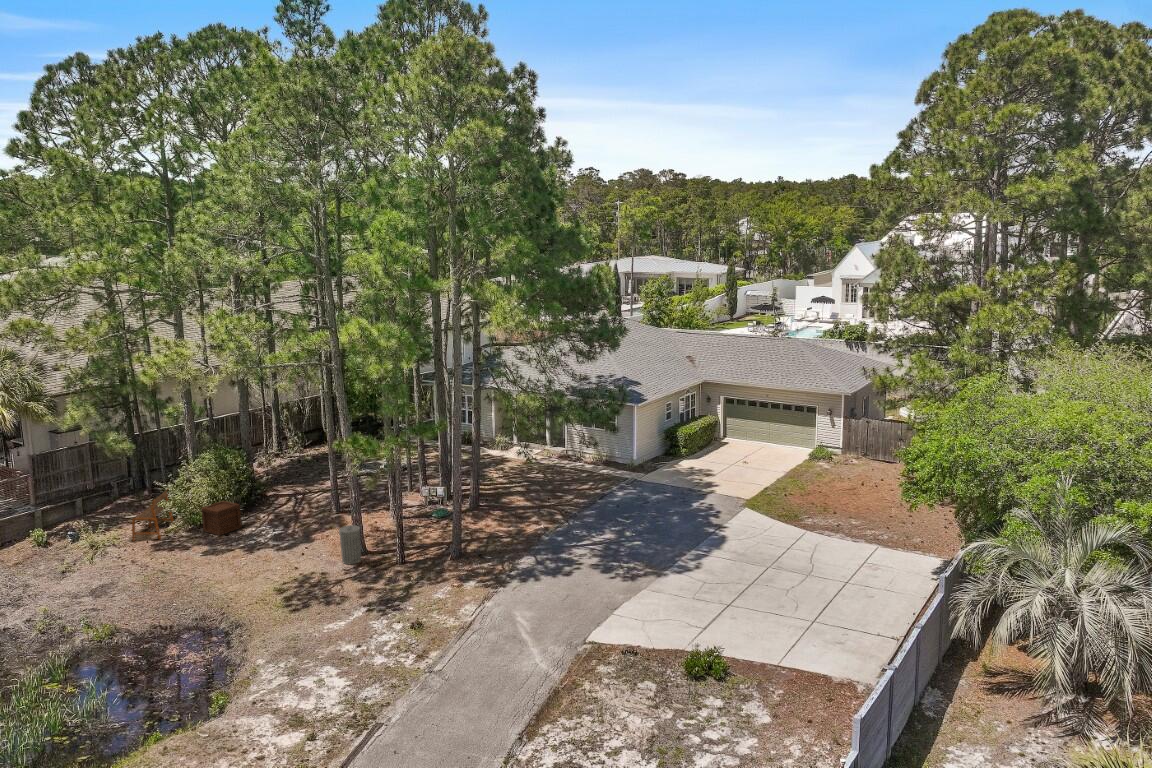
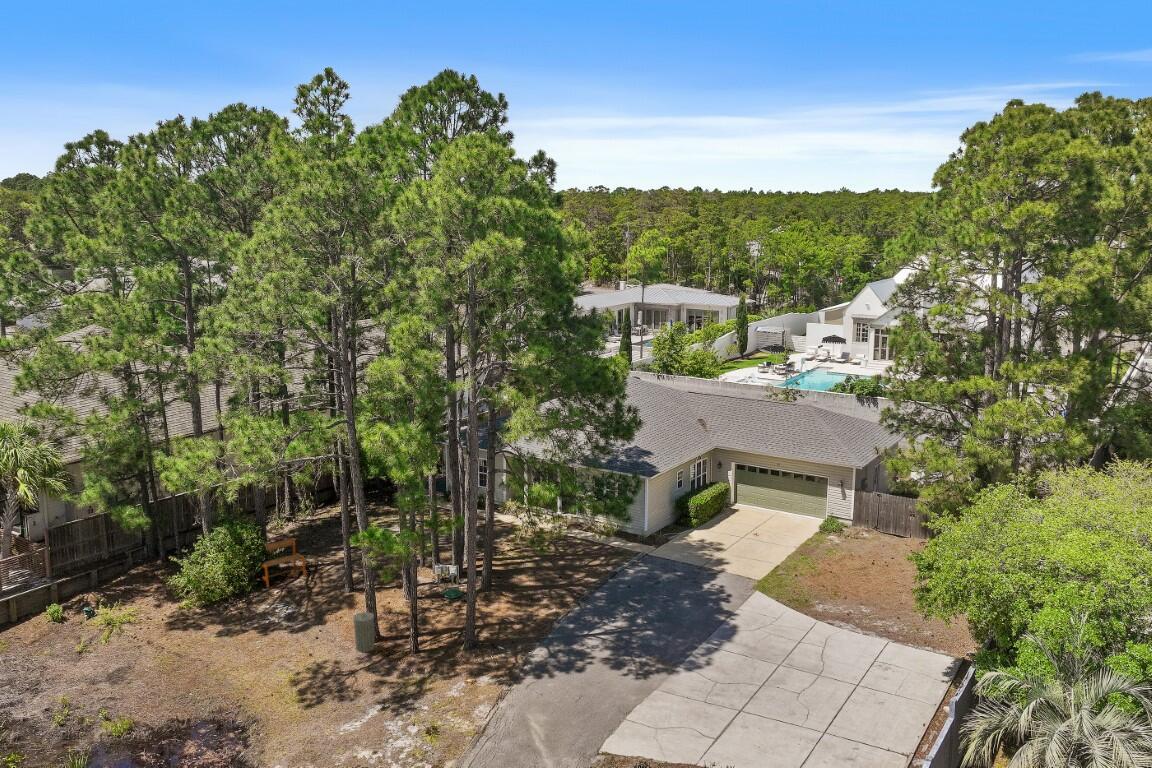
bench: present [132,490,174,541] -> present [262,538,306,587]
wooden crate: present [201,501,242,535] -> none [216,576,256,613]

